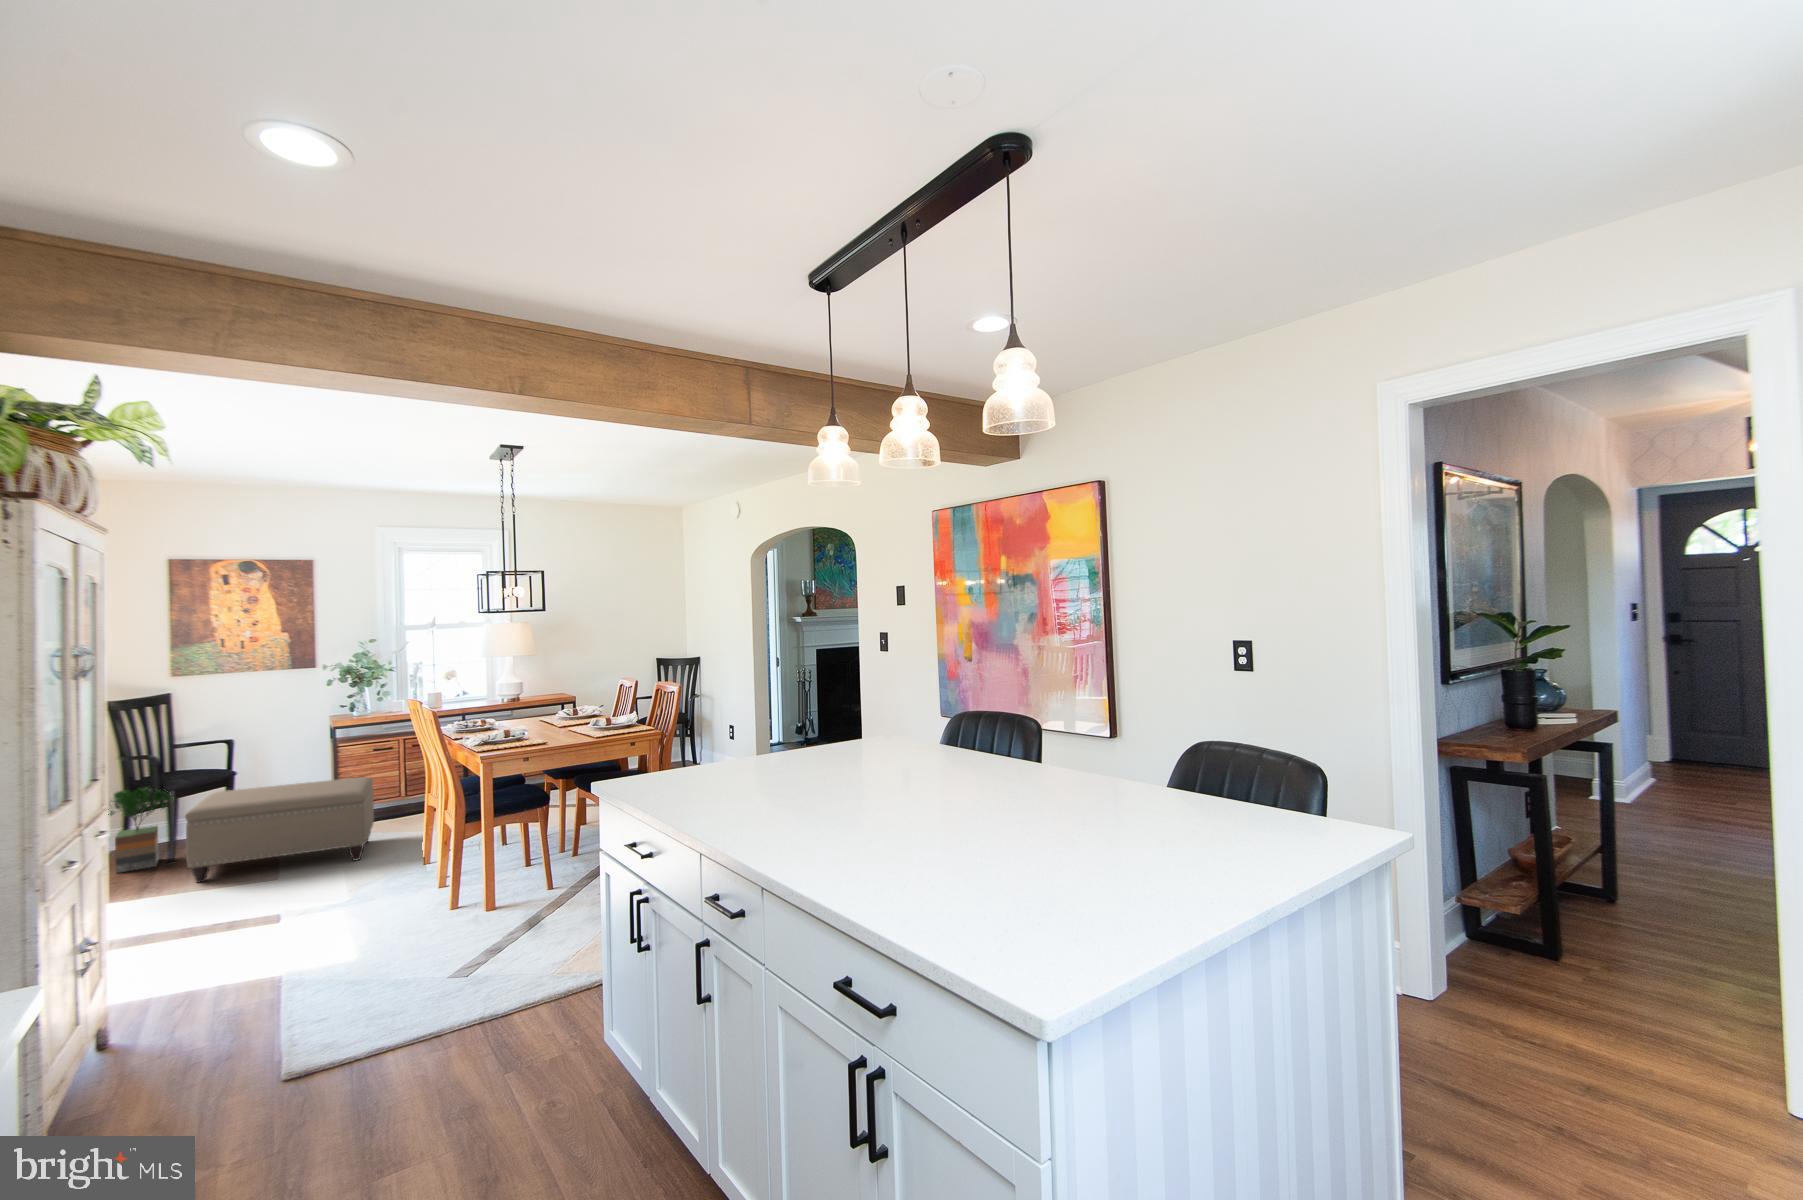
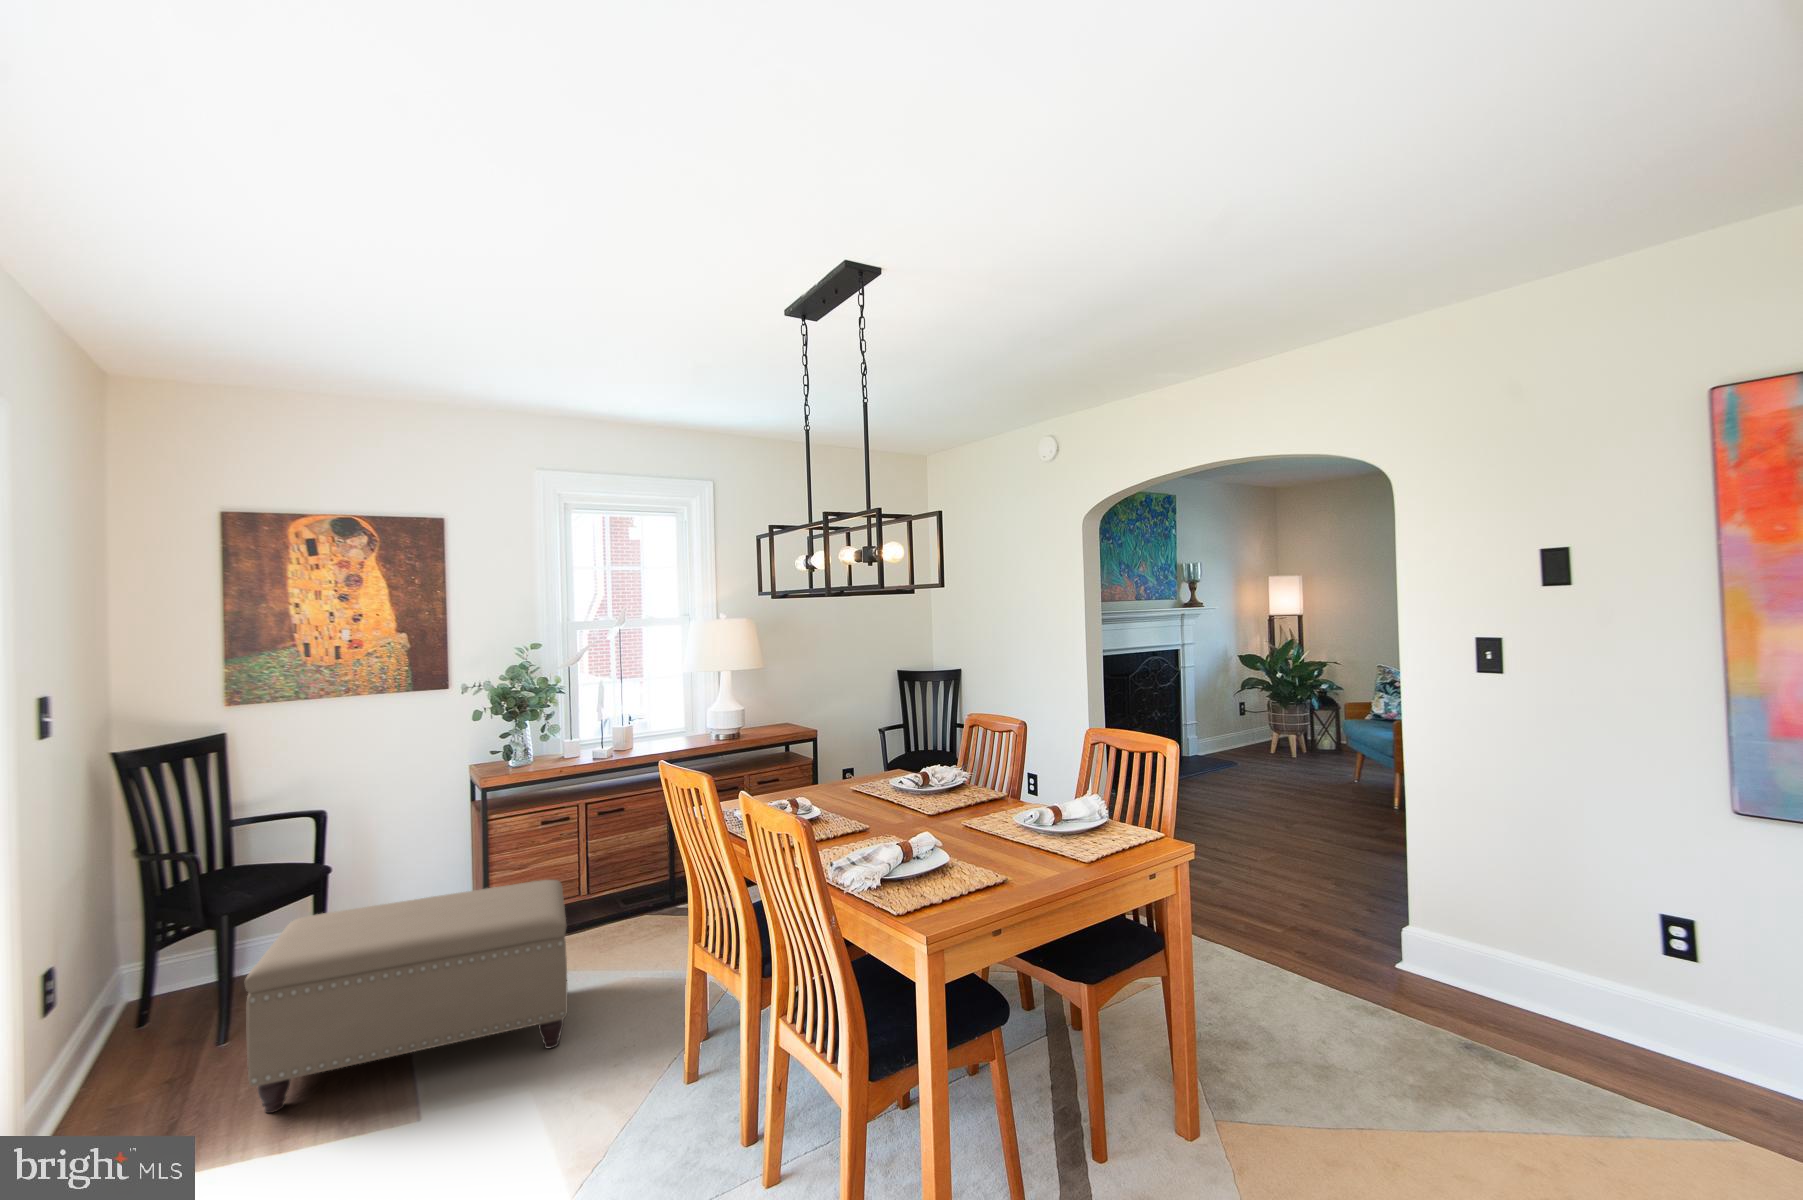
potted tree: present [108,787,172,873] -> none [91,904,230,1080]

